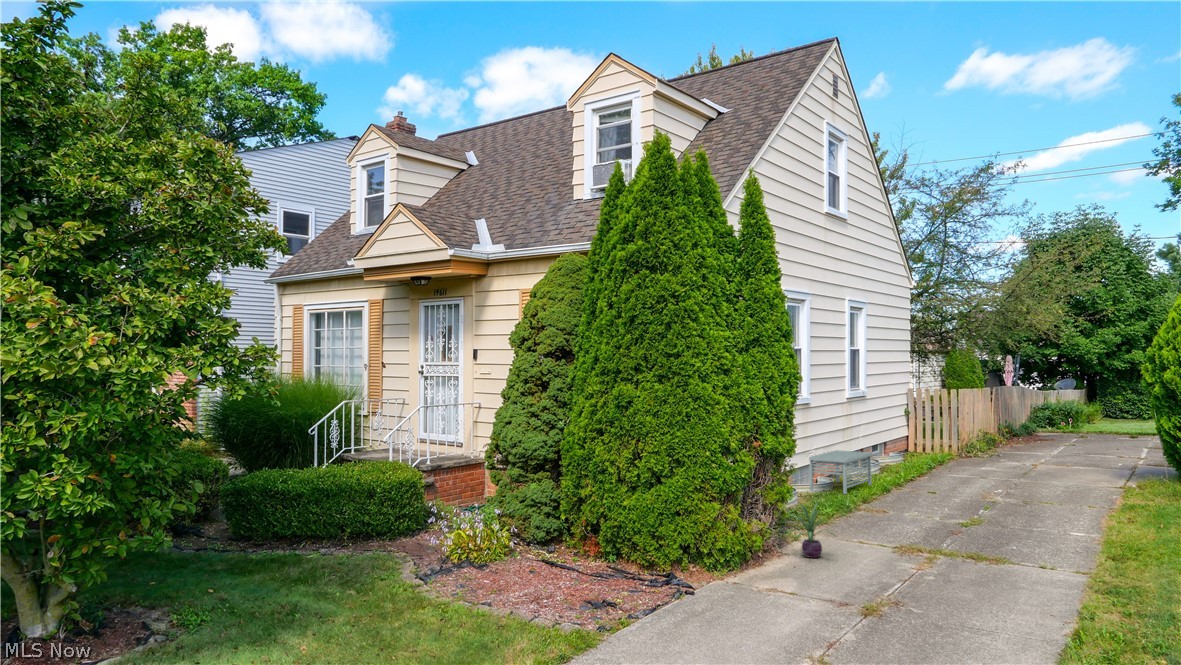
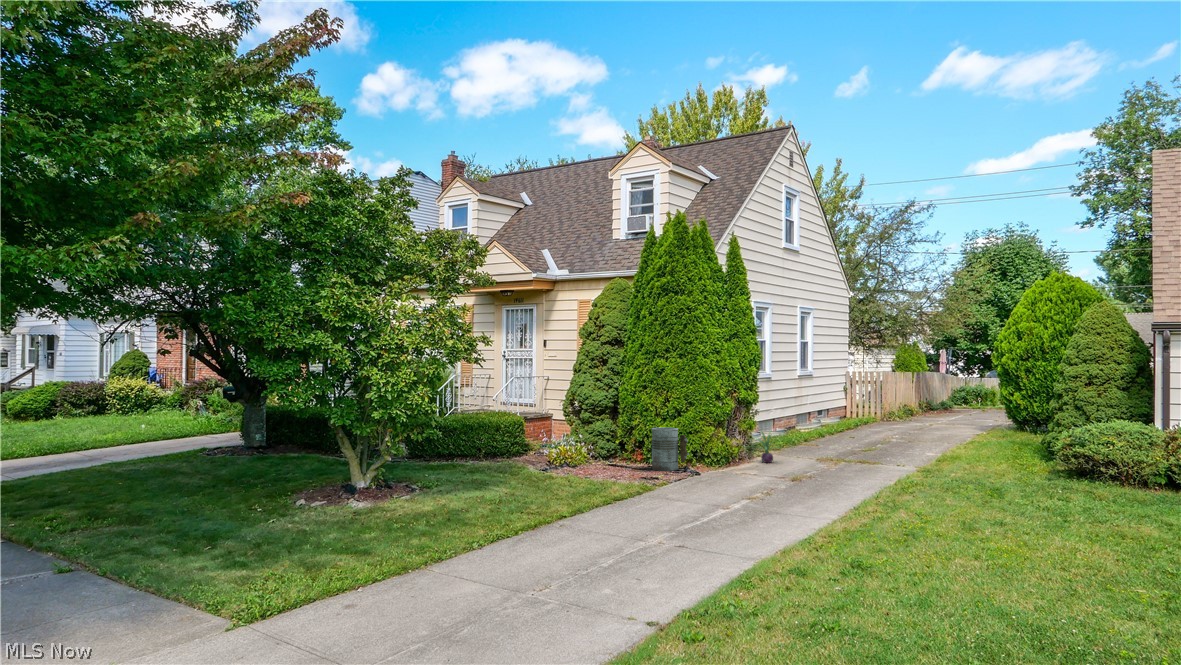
storage bench: present [809,450,873,494] -> none [768,413,814,440]
trash can: none [609,503,674,585] -> present [652,428,689,471]

